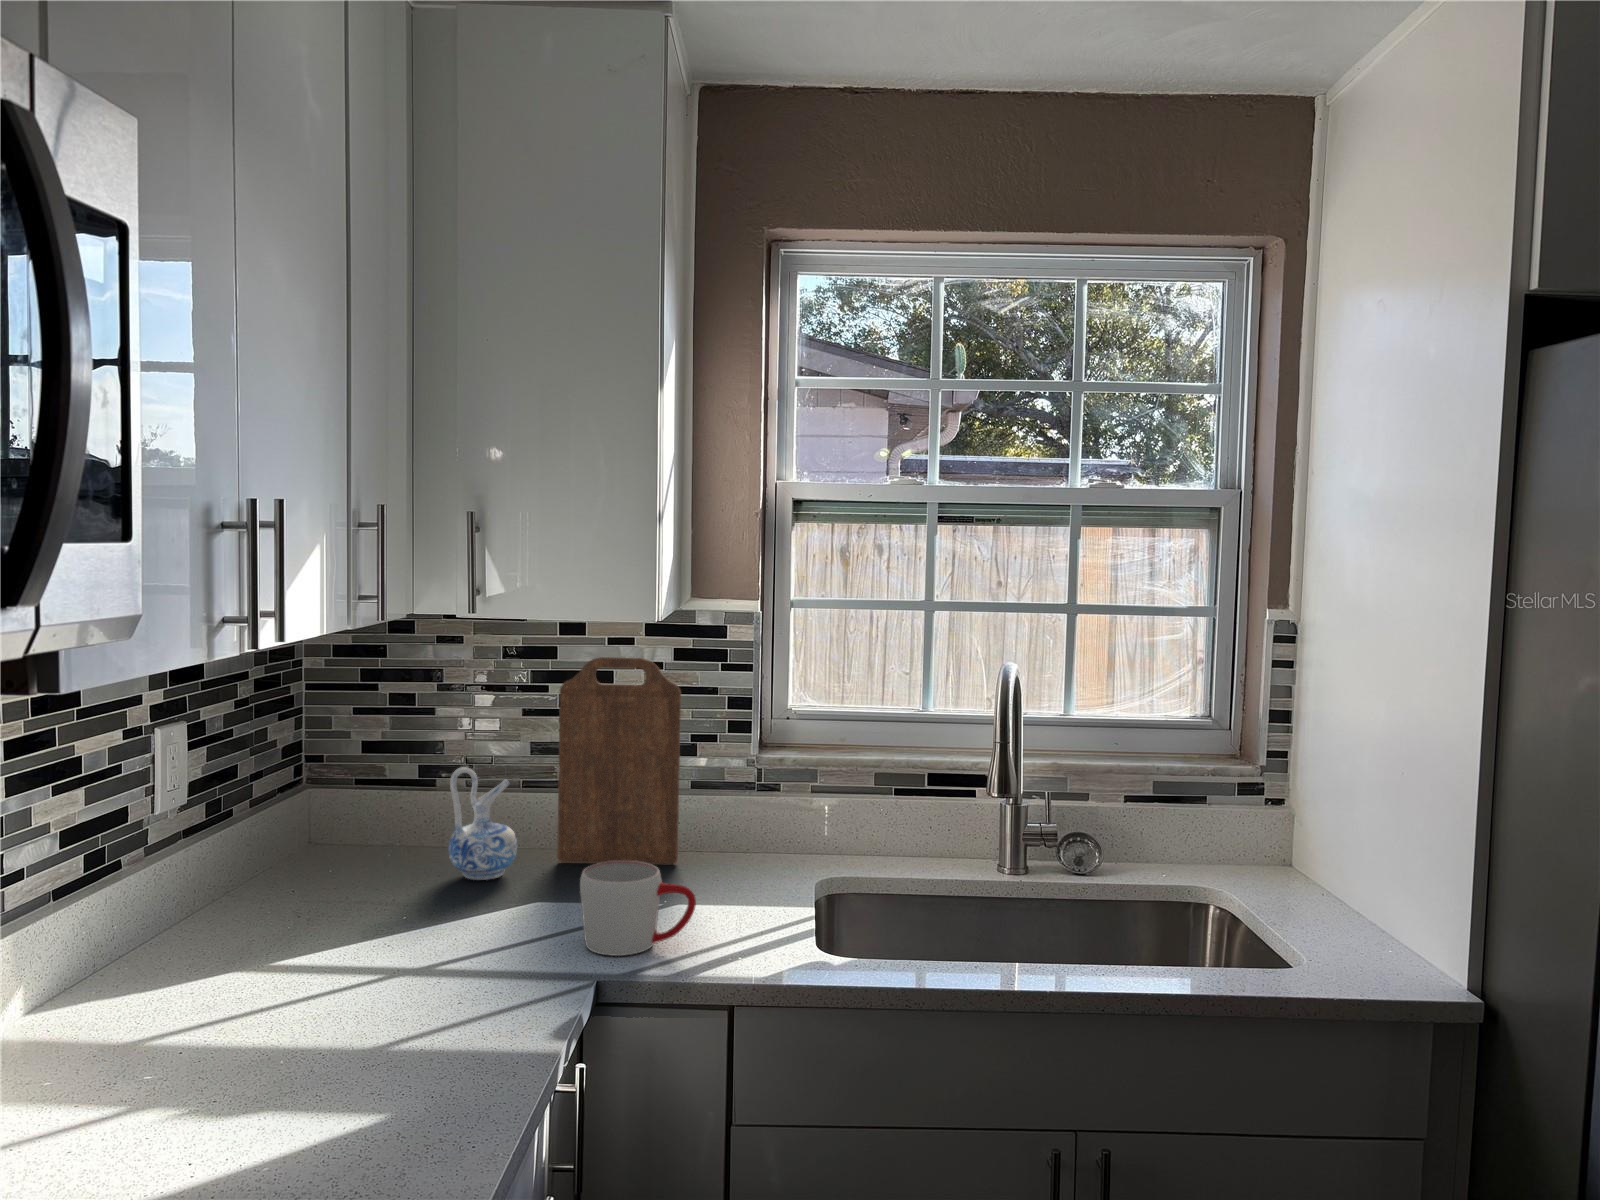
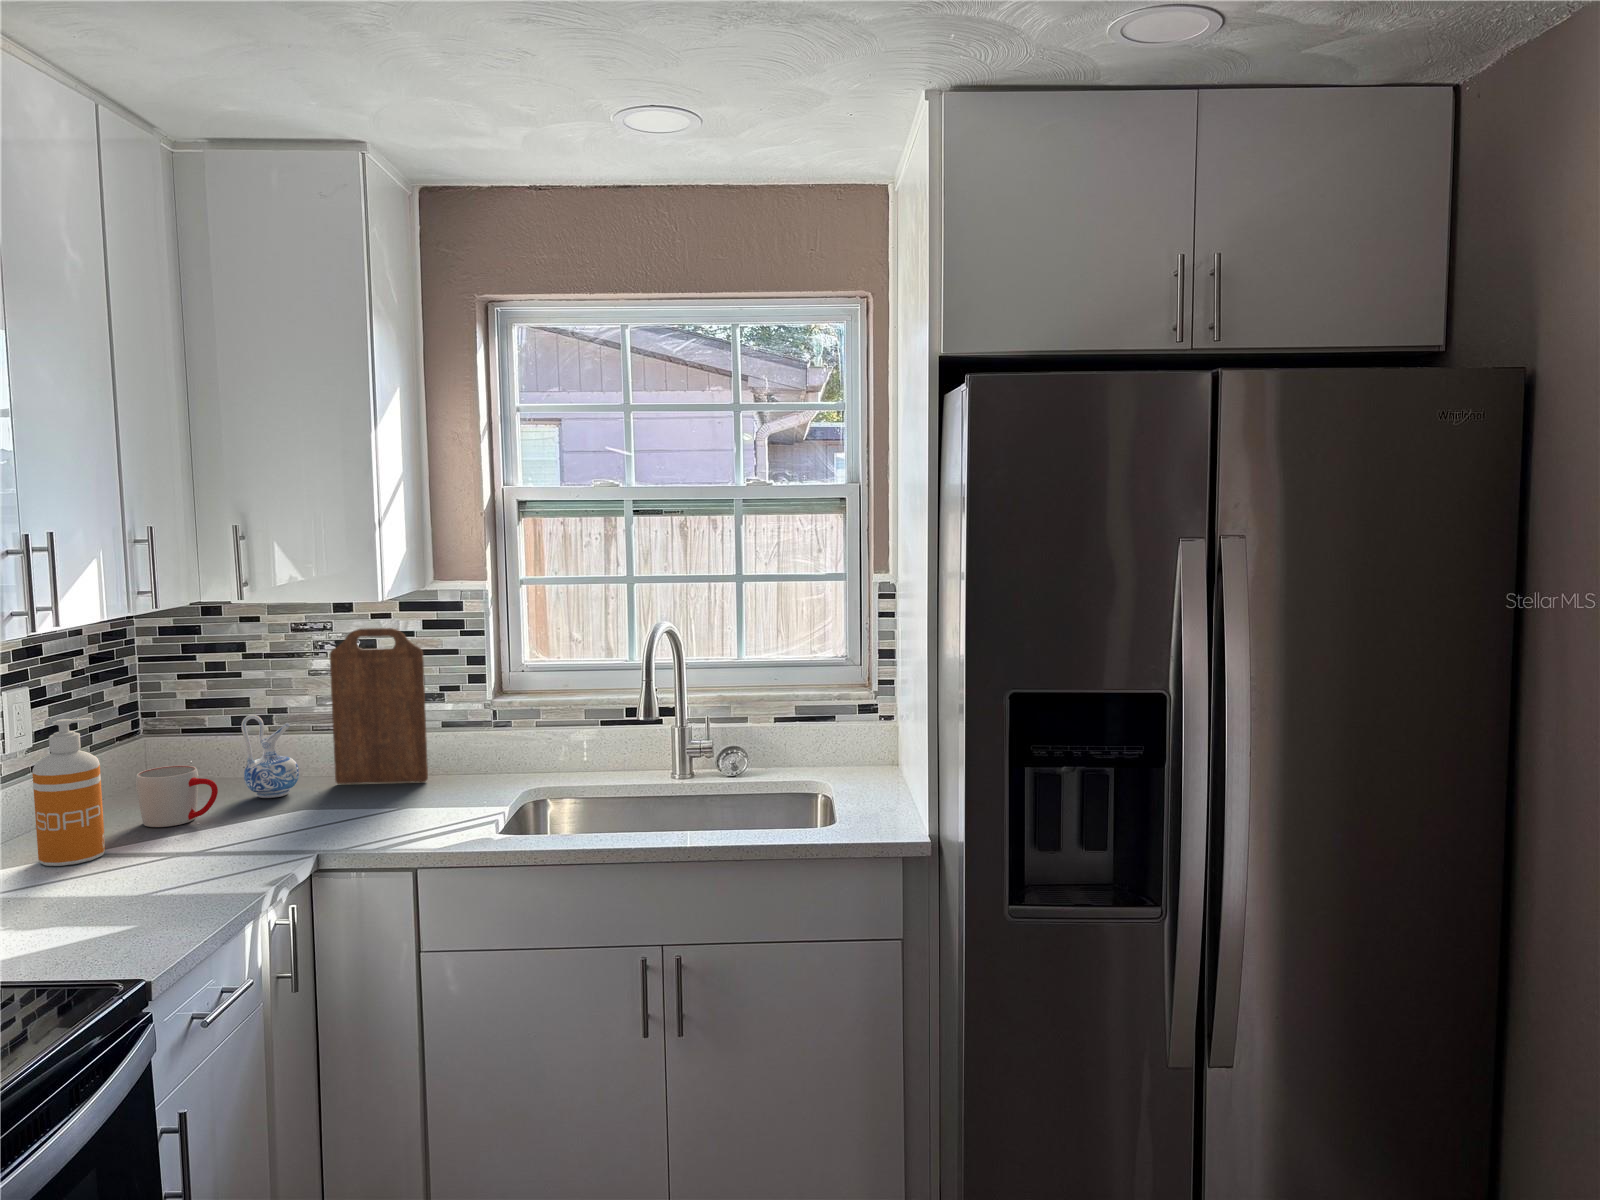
soap dispenser: none [208,771,295,985] -> present [32,718,105,866]
mug: present [580,861,696,956] -> present [136,765,218,827]

